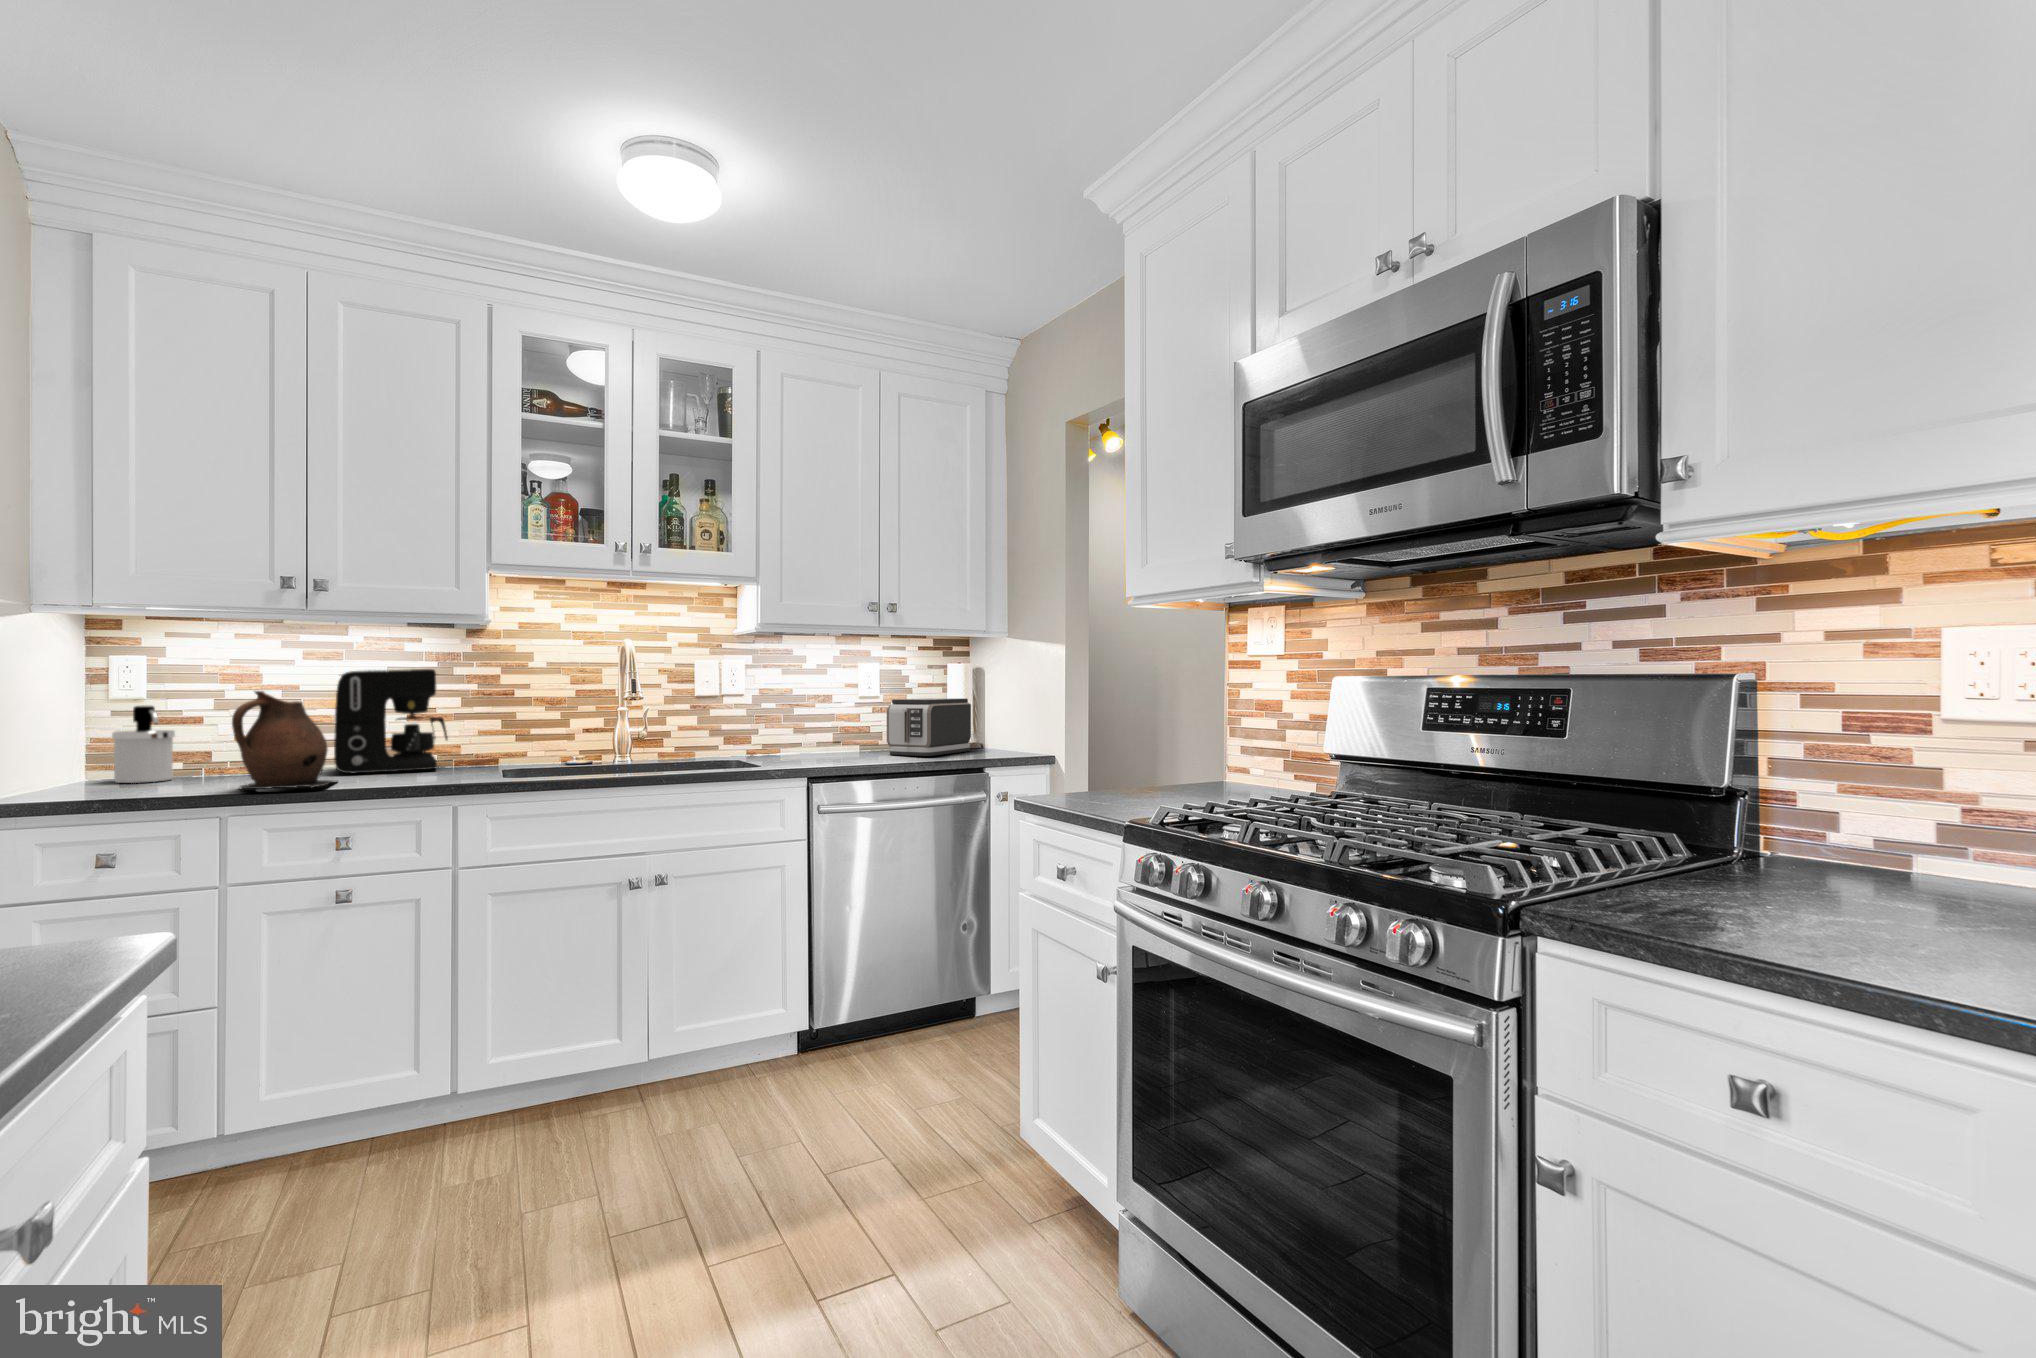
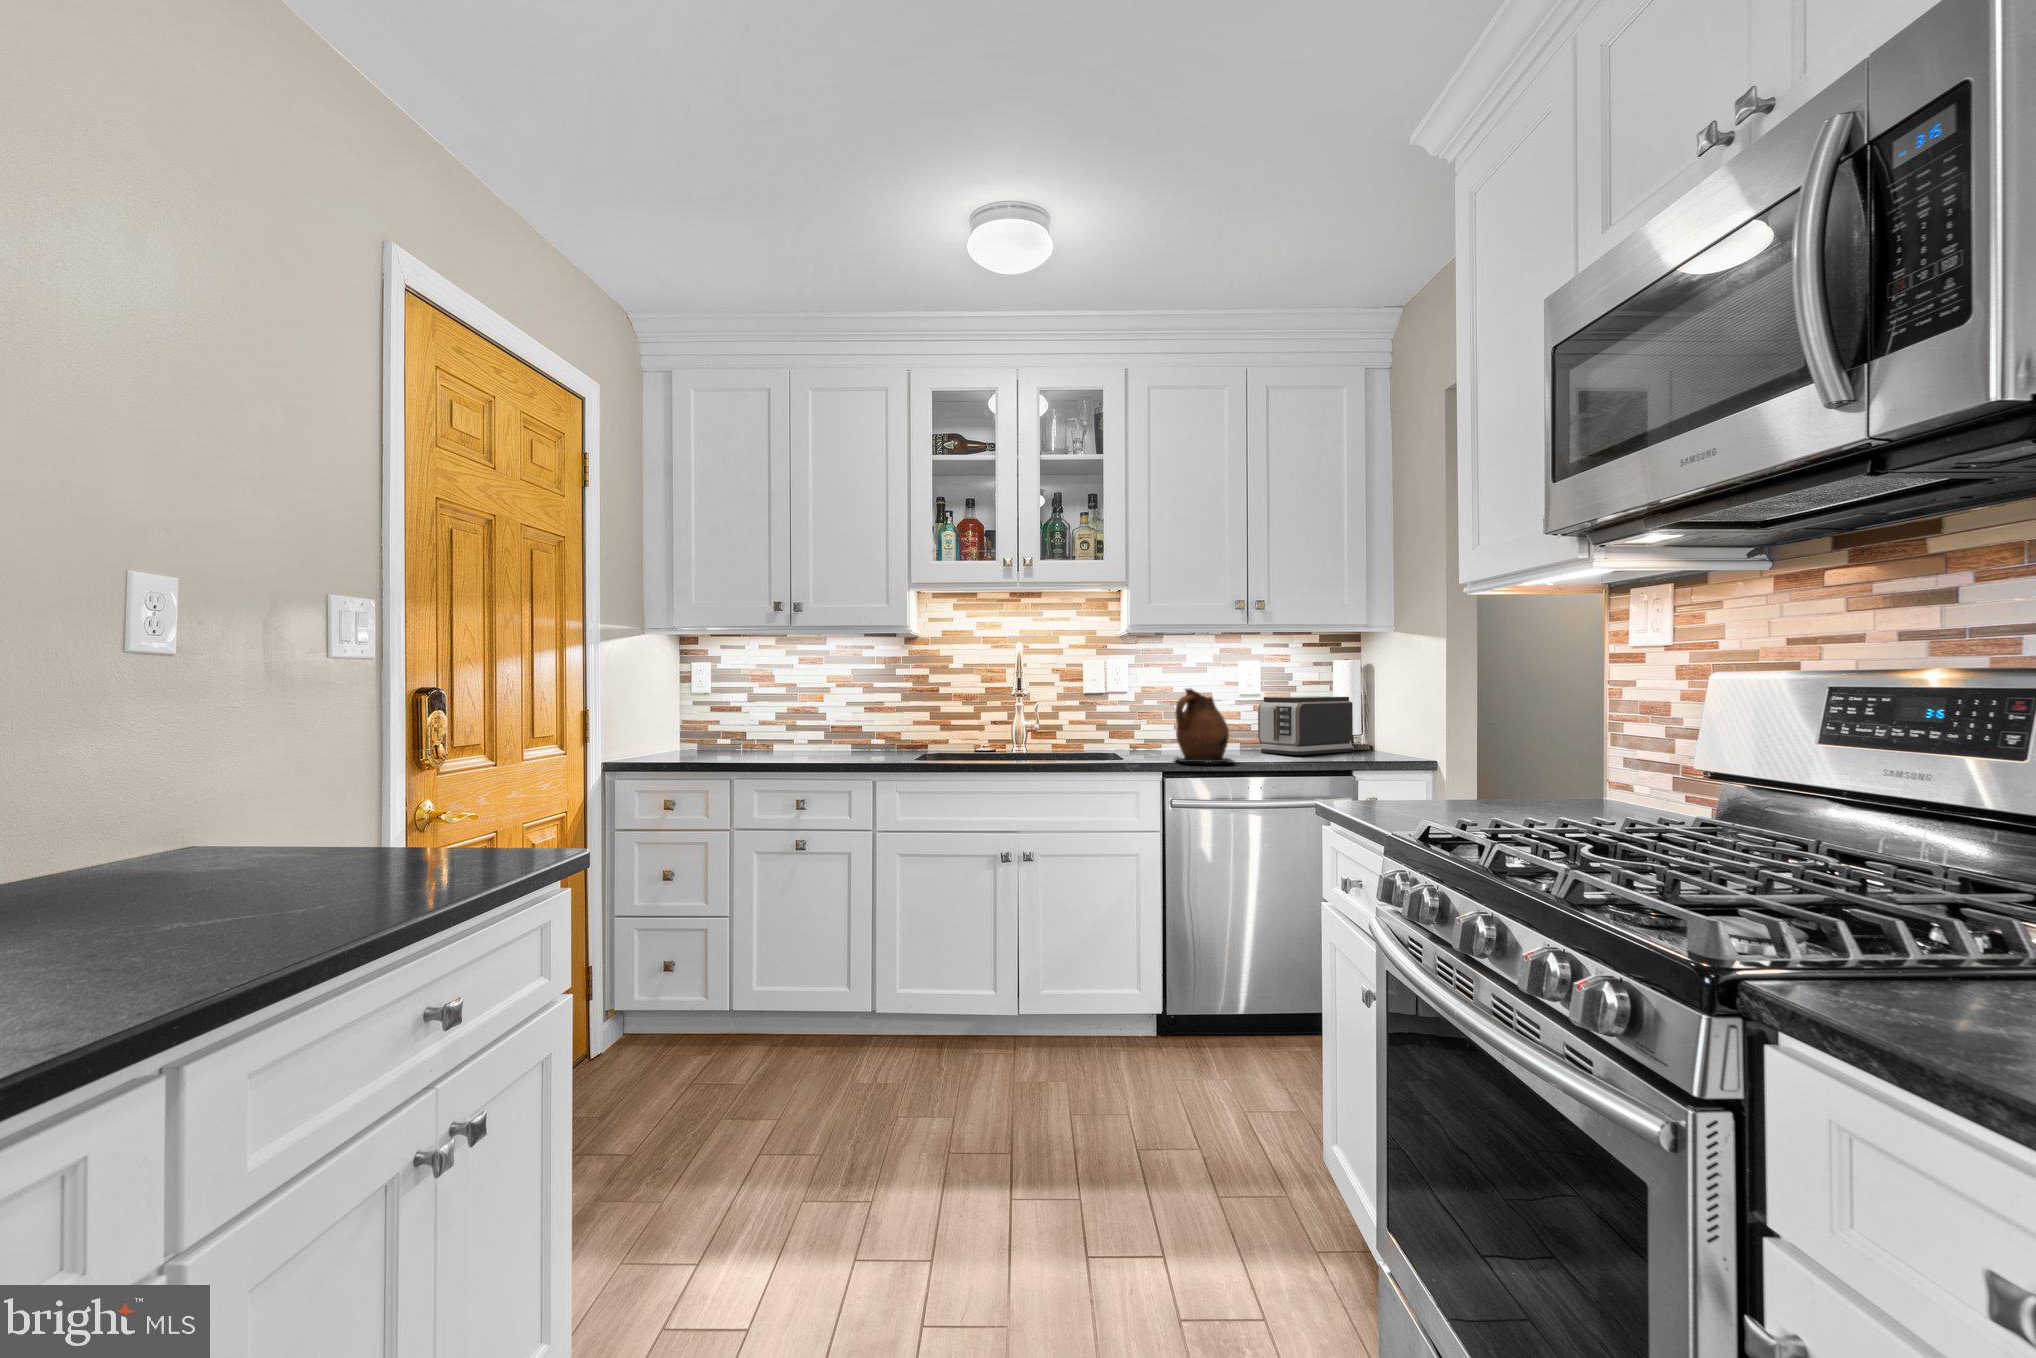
coffee maker: present [334,669,448,773] -> none [813,671,890,750]
ceramic pitcher: present [232,691,337,790] -> present [1175,688,1233,763]
soap dispenser: present [112,706,175,783] -> none [691,698,725,751]

